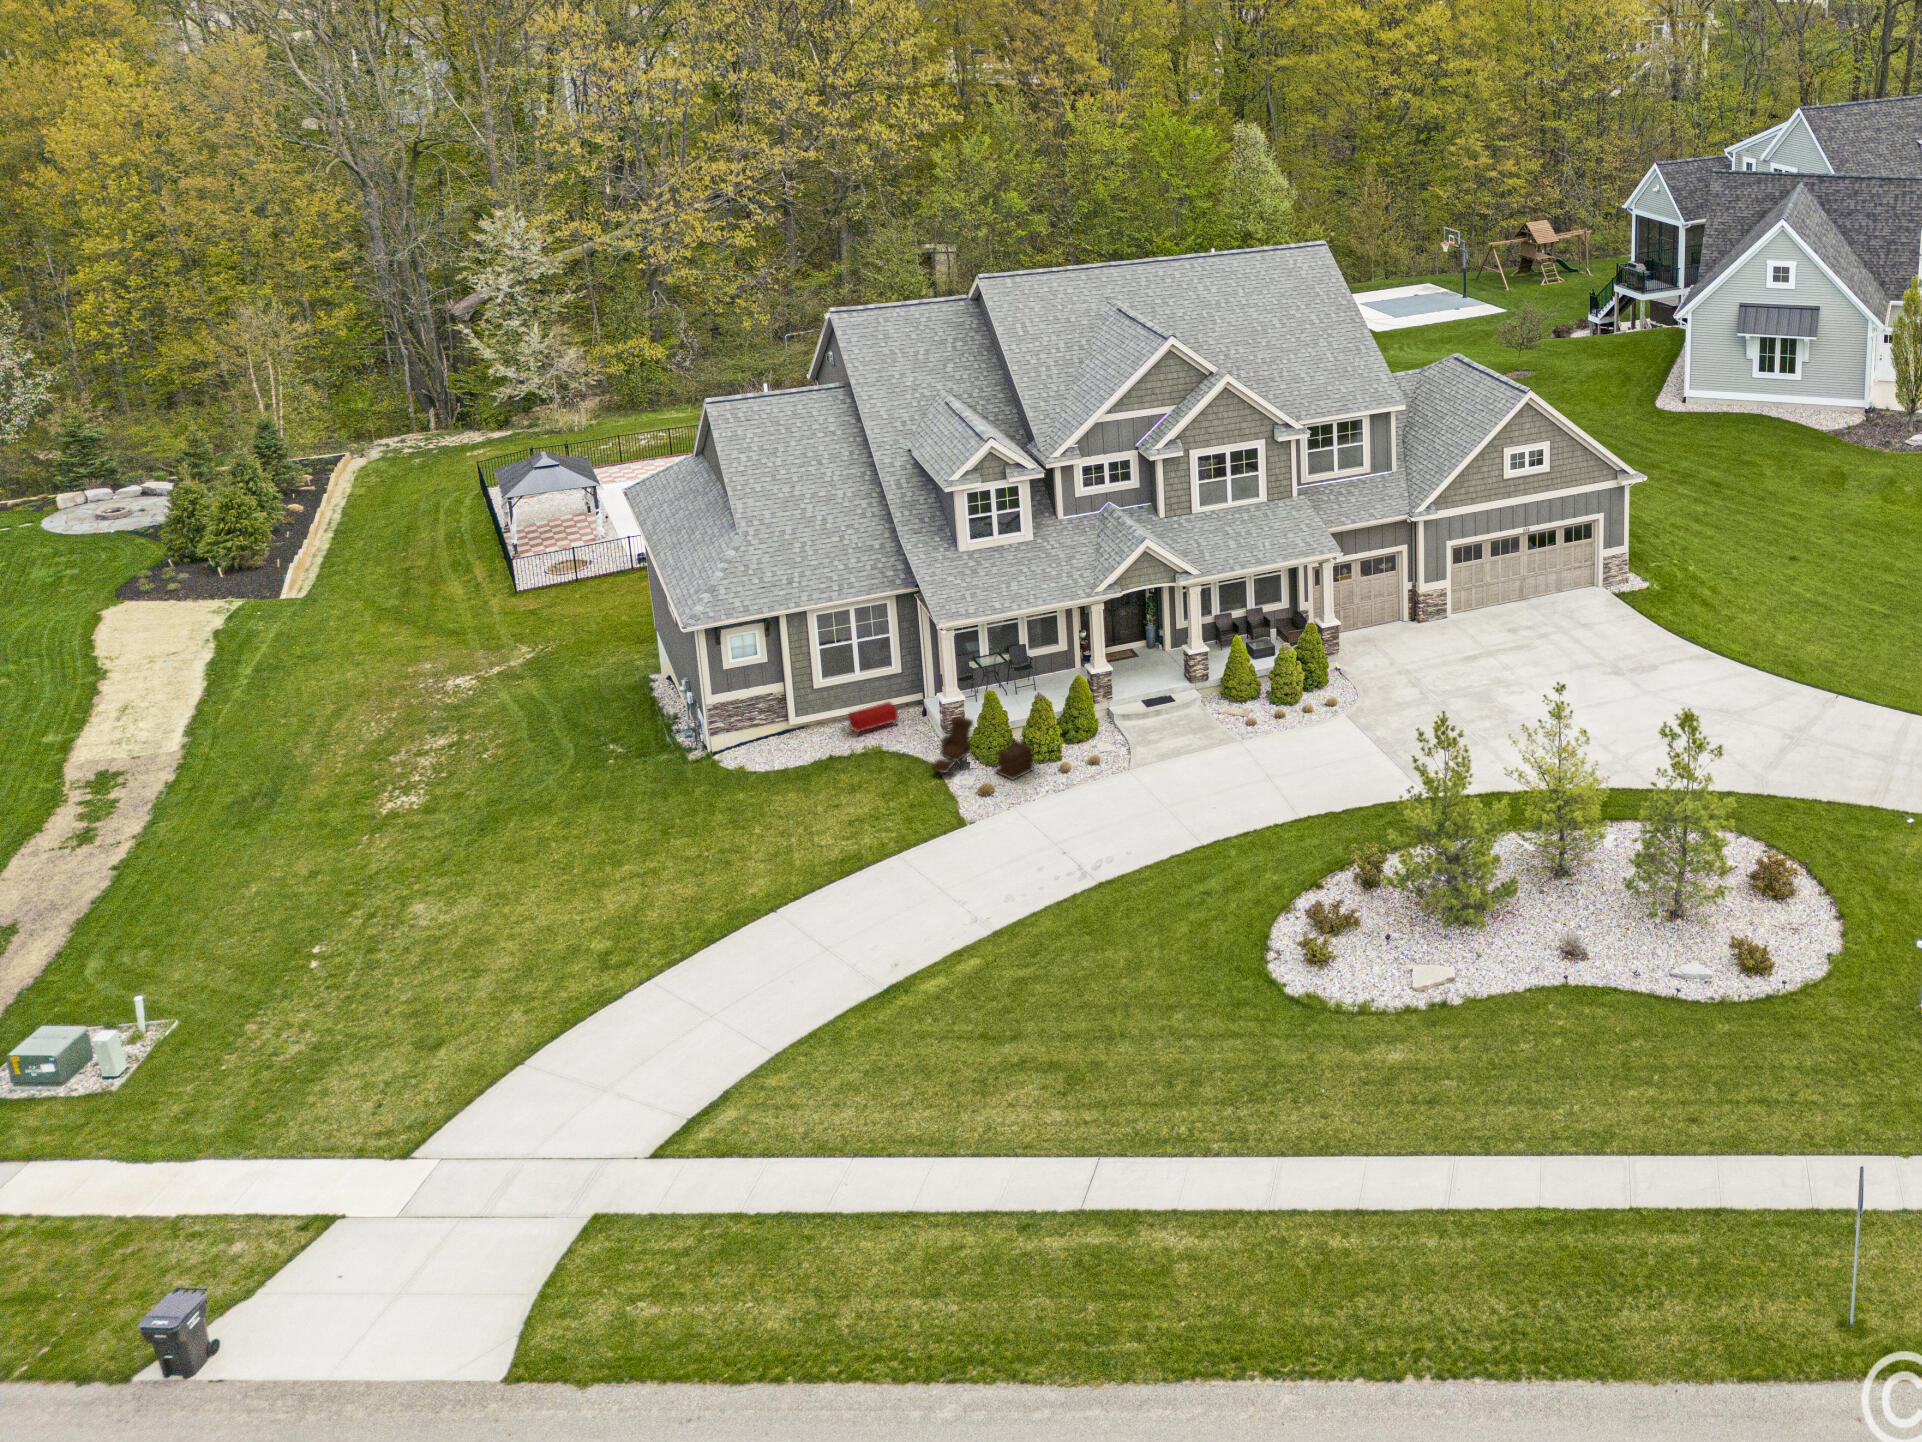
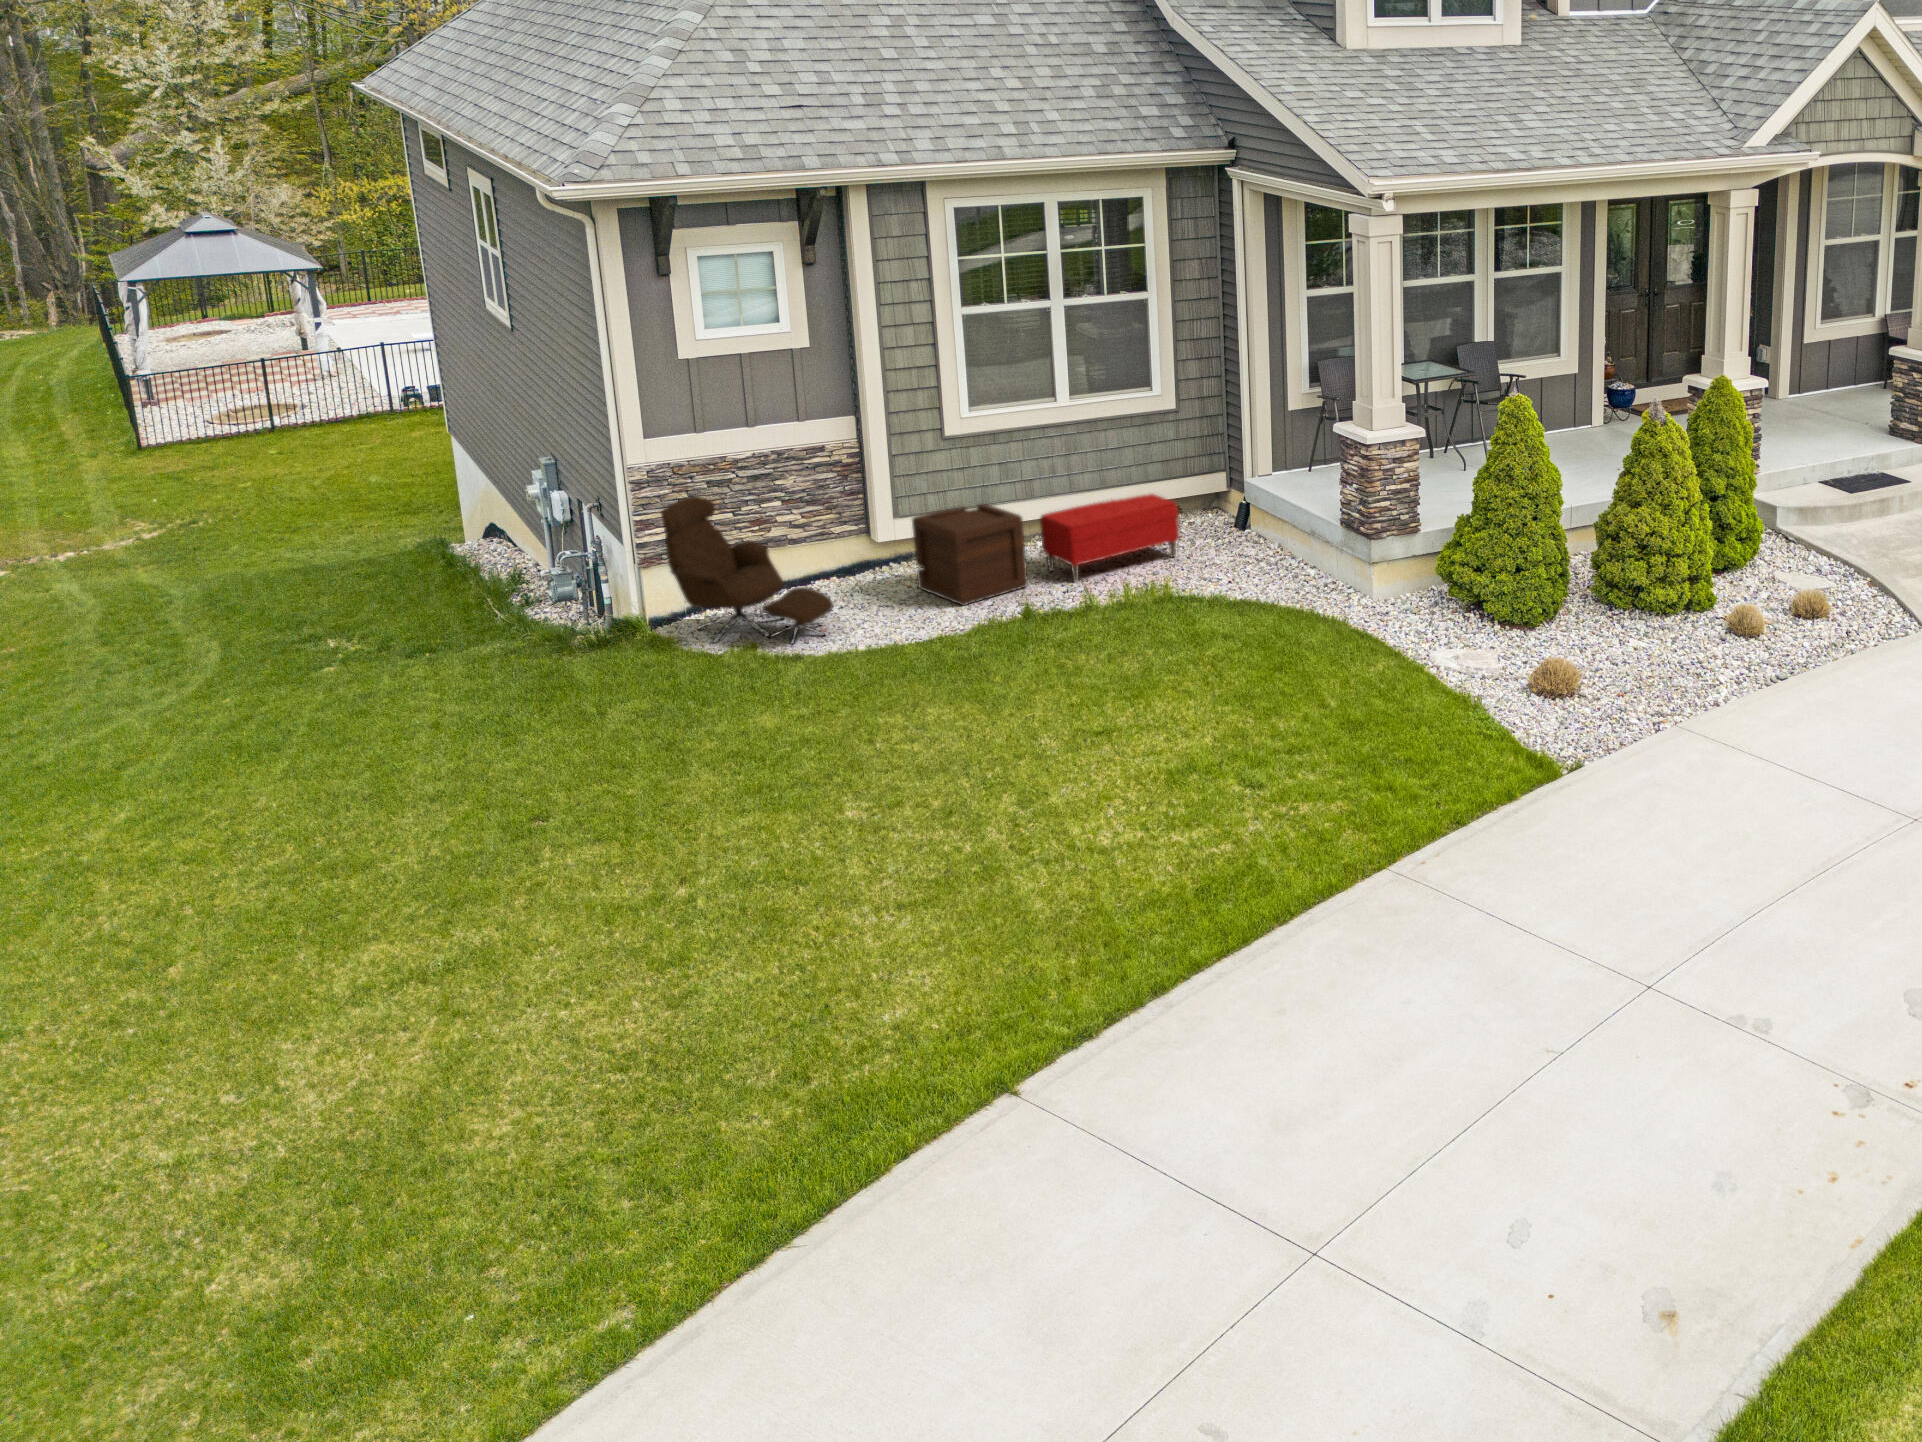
lounge chair: present [932,717,973,775] -> present [661,494,834,643]
wooden crate: present [994,740,1034,780] -> present [912,504,1028,605]

